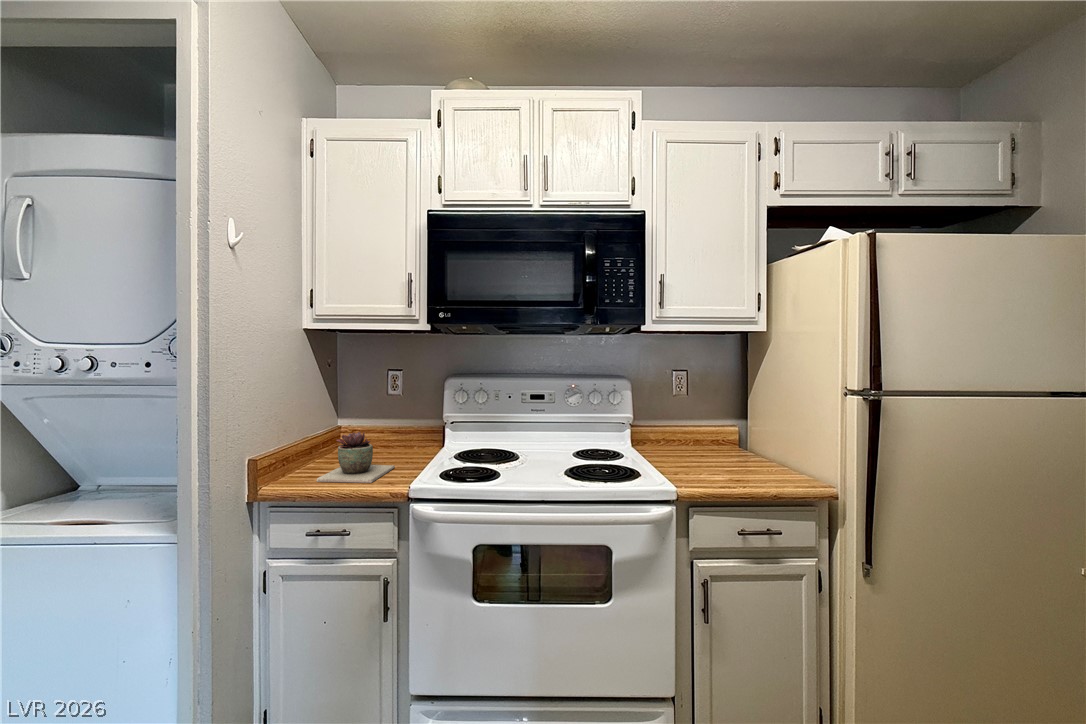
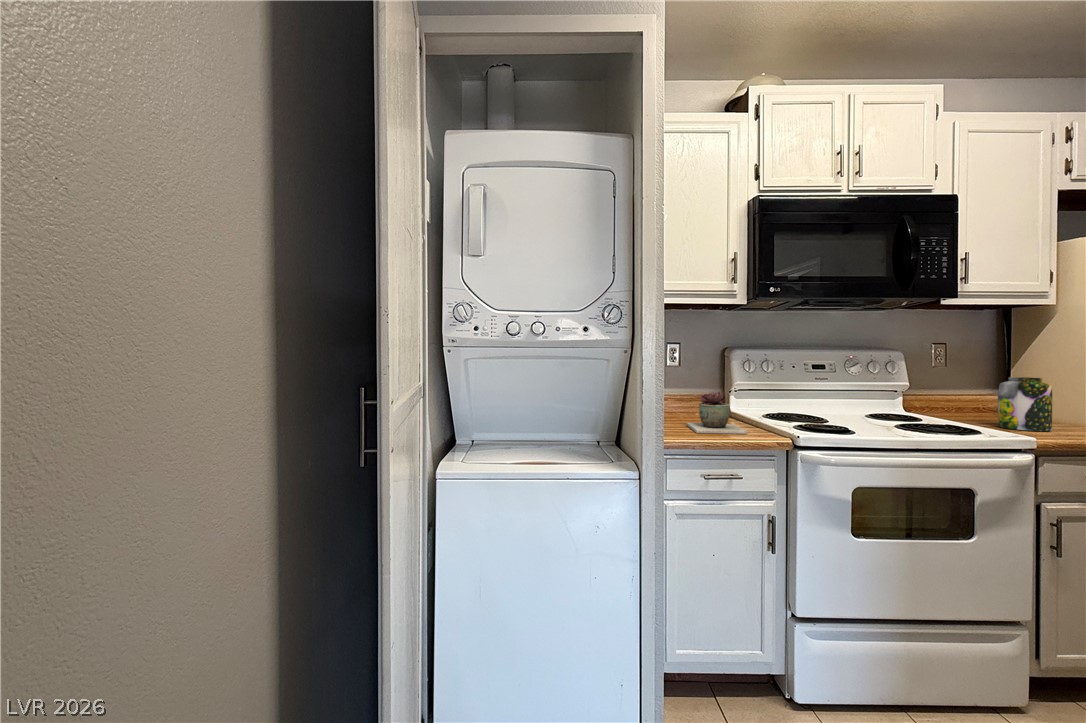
jar: none [688,413,733,475] -> present [998,377,1052,431]

